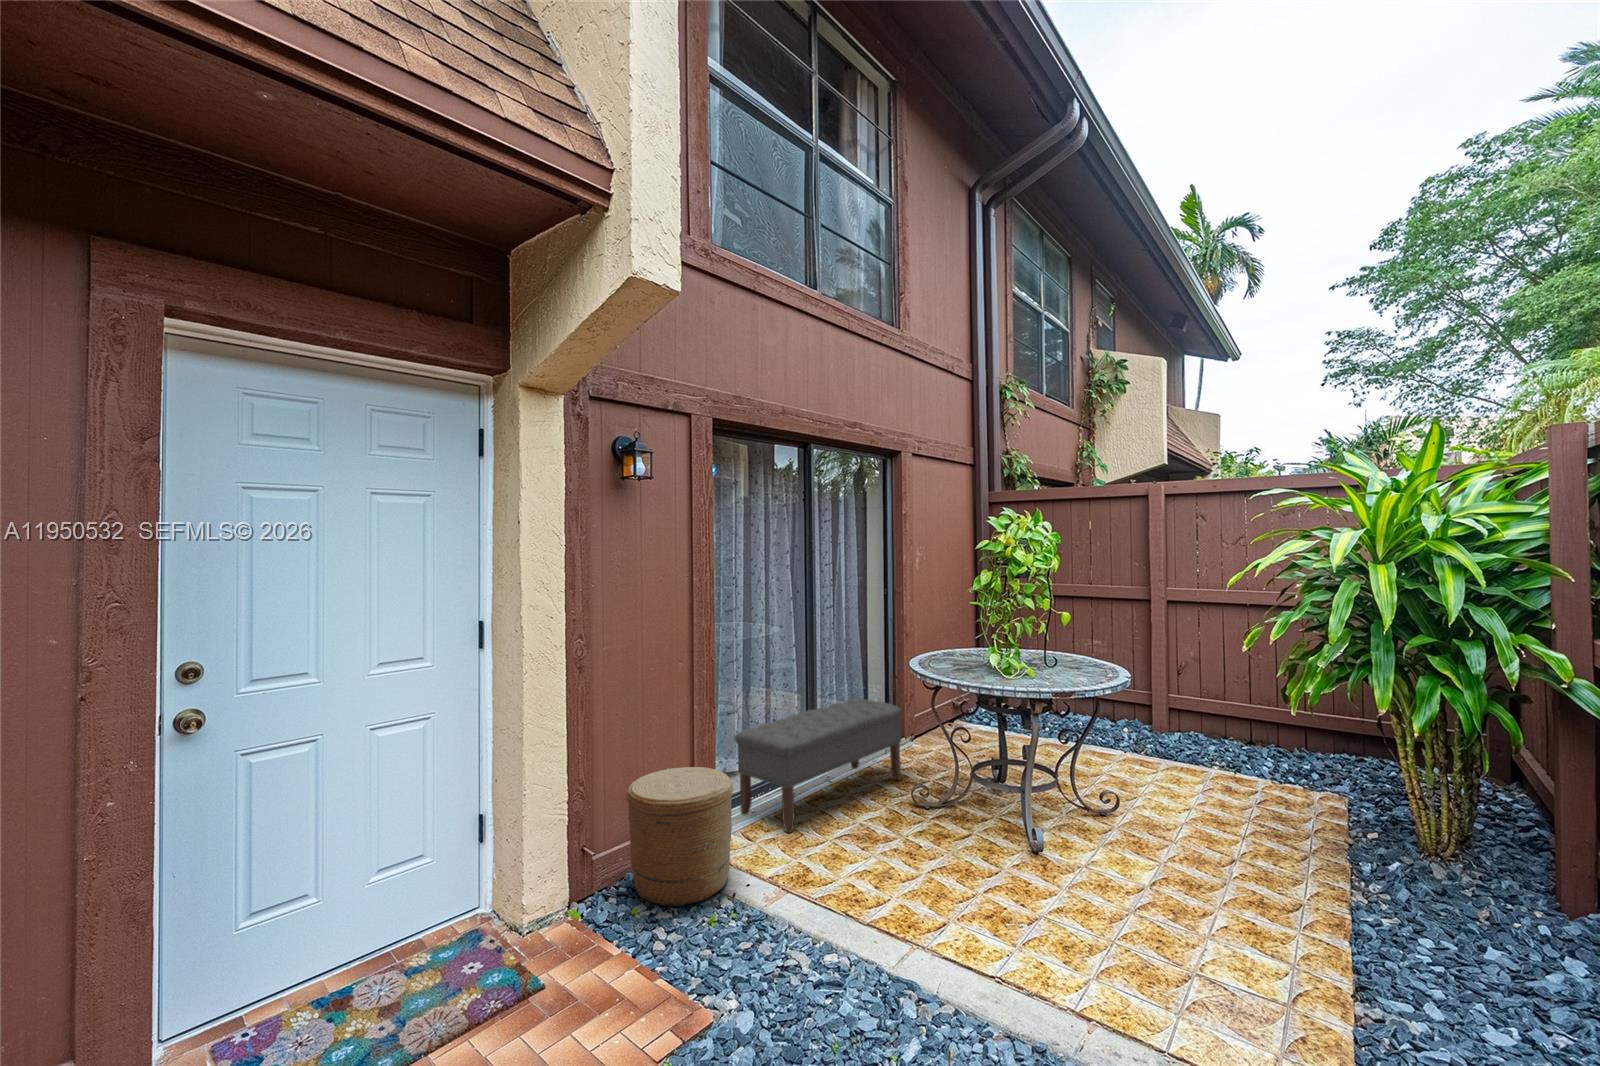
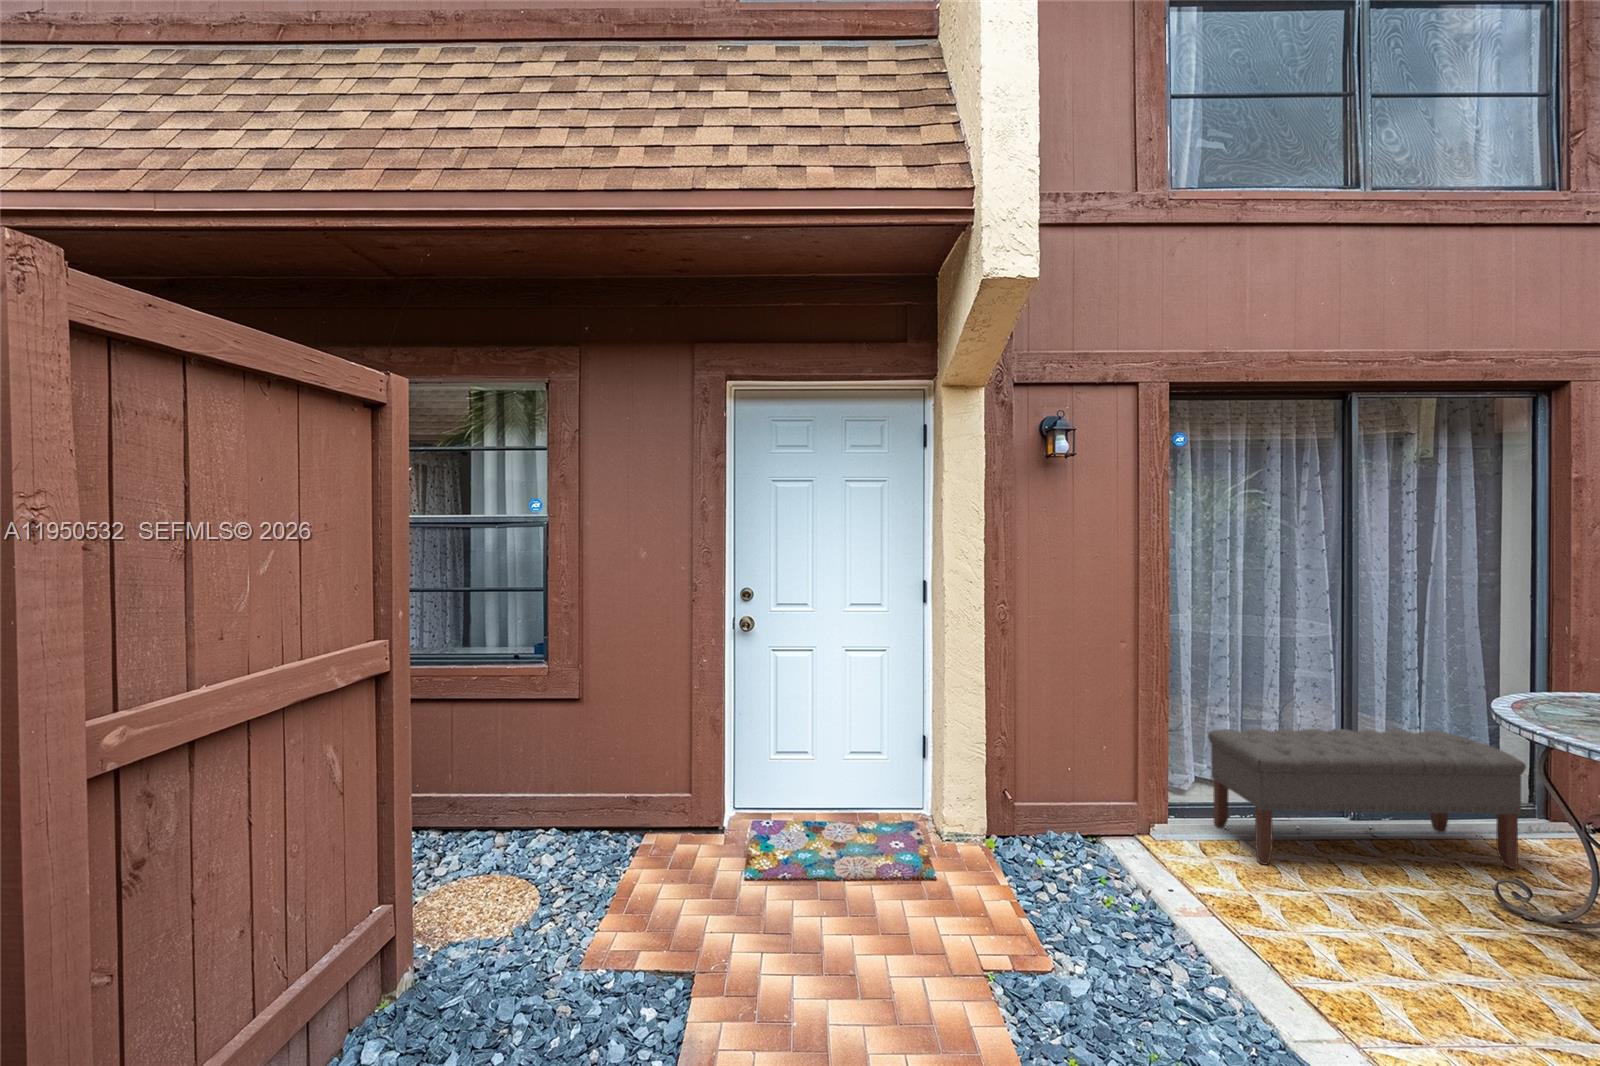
woven basket: present [626,767,733,907] -> none [1042,743,1159,882]

